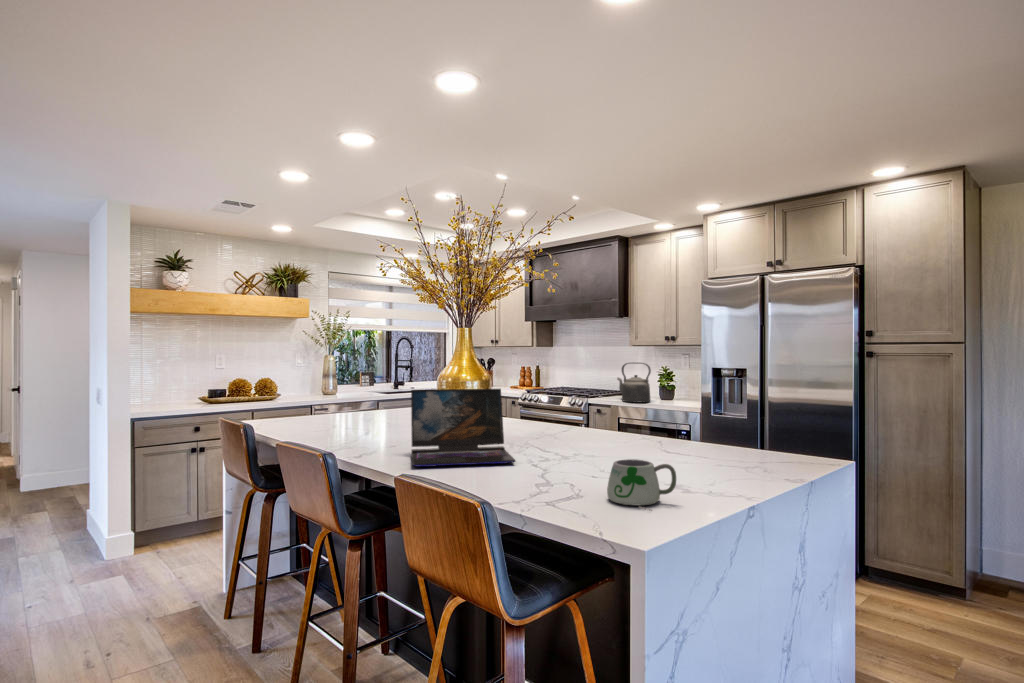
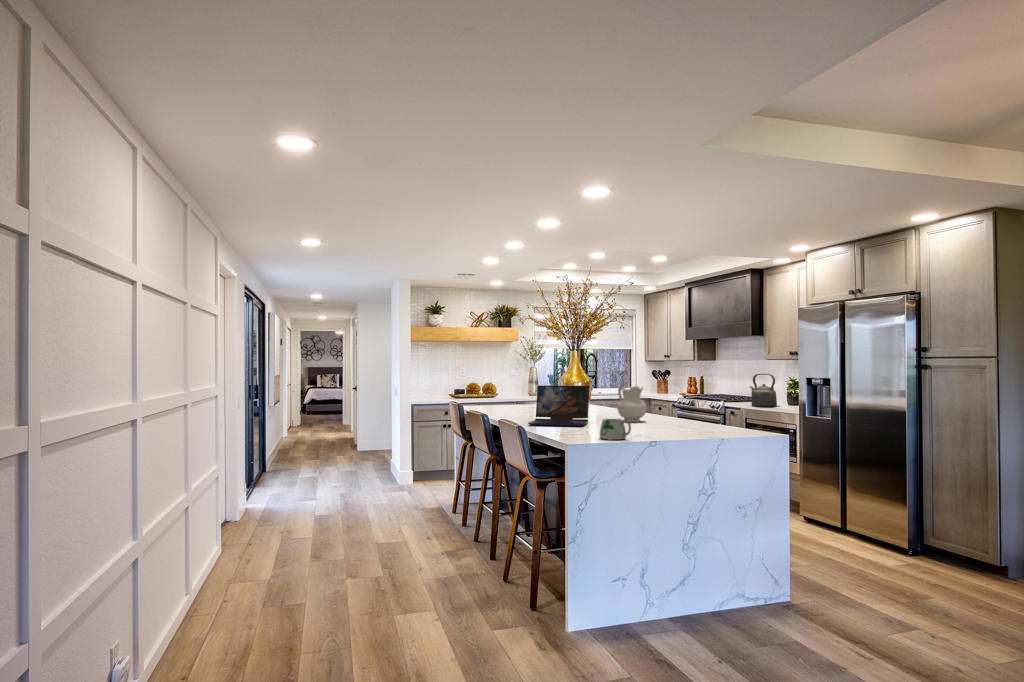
ceramic pitcher: none [534,383,583,445] -> present [617,384,647,422]

